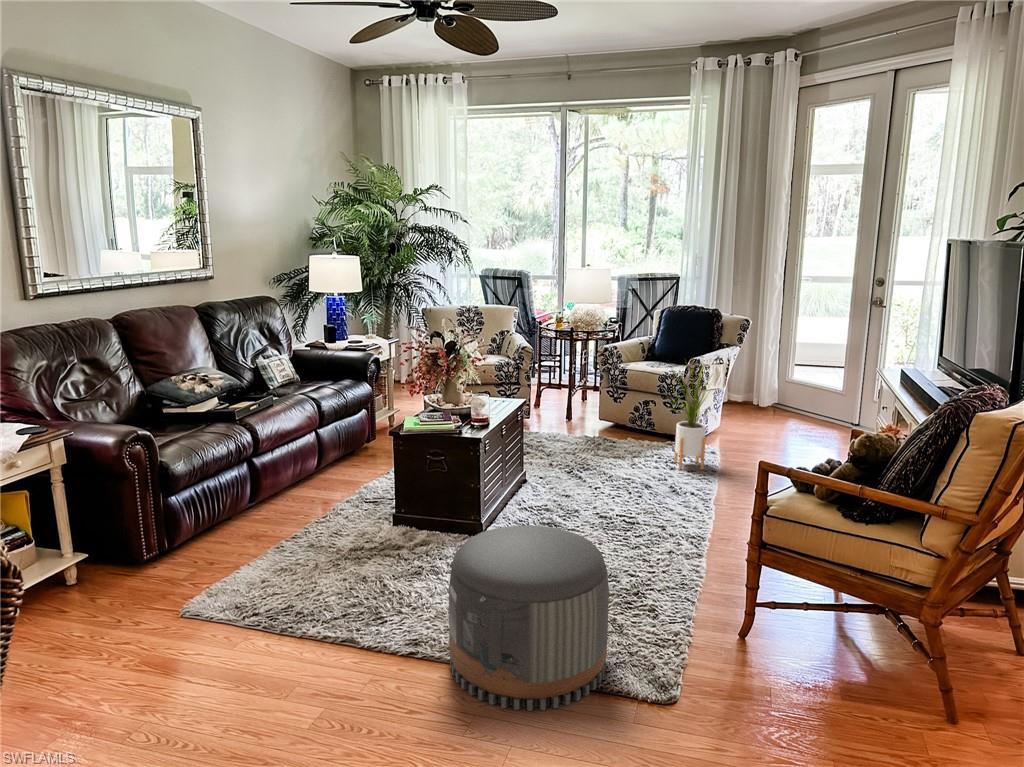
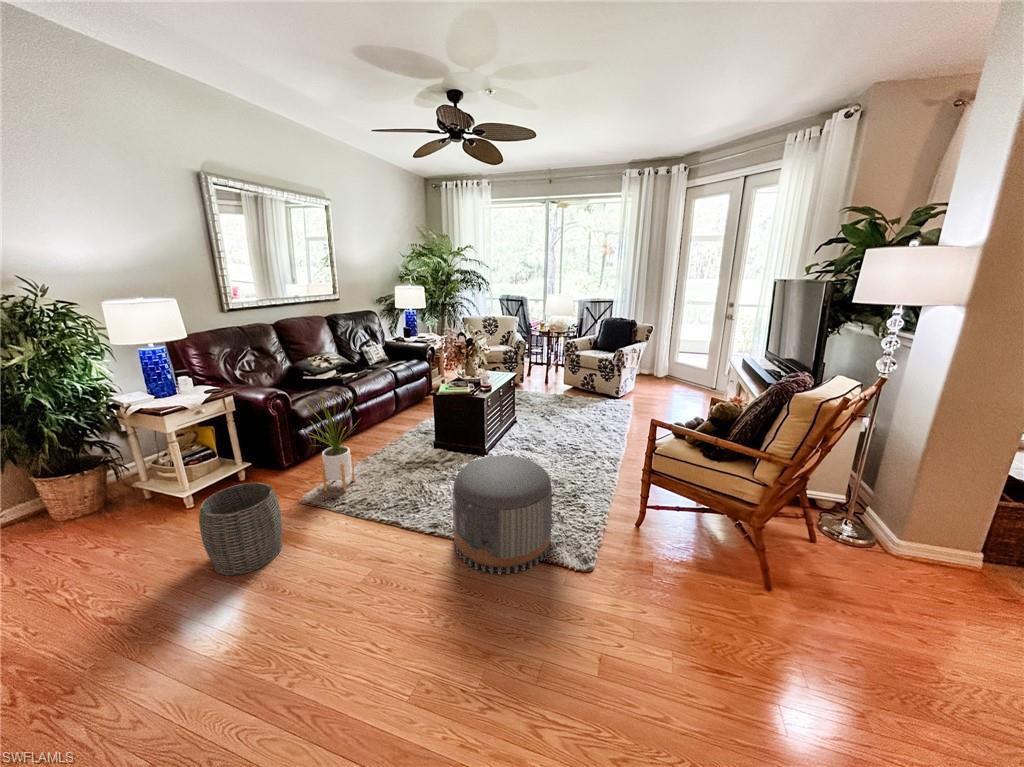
house plant: present [674,365,712,469] -> present [309,397,355,491]
woven basket: none [44,574,169,724] -> present [199,483,282,576]

